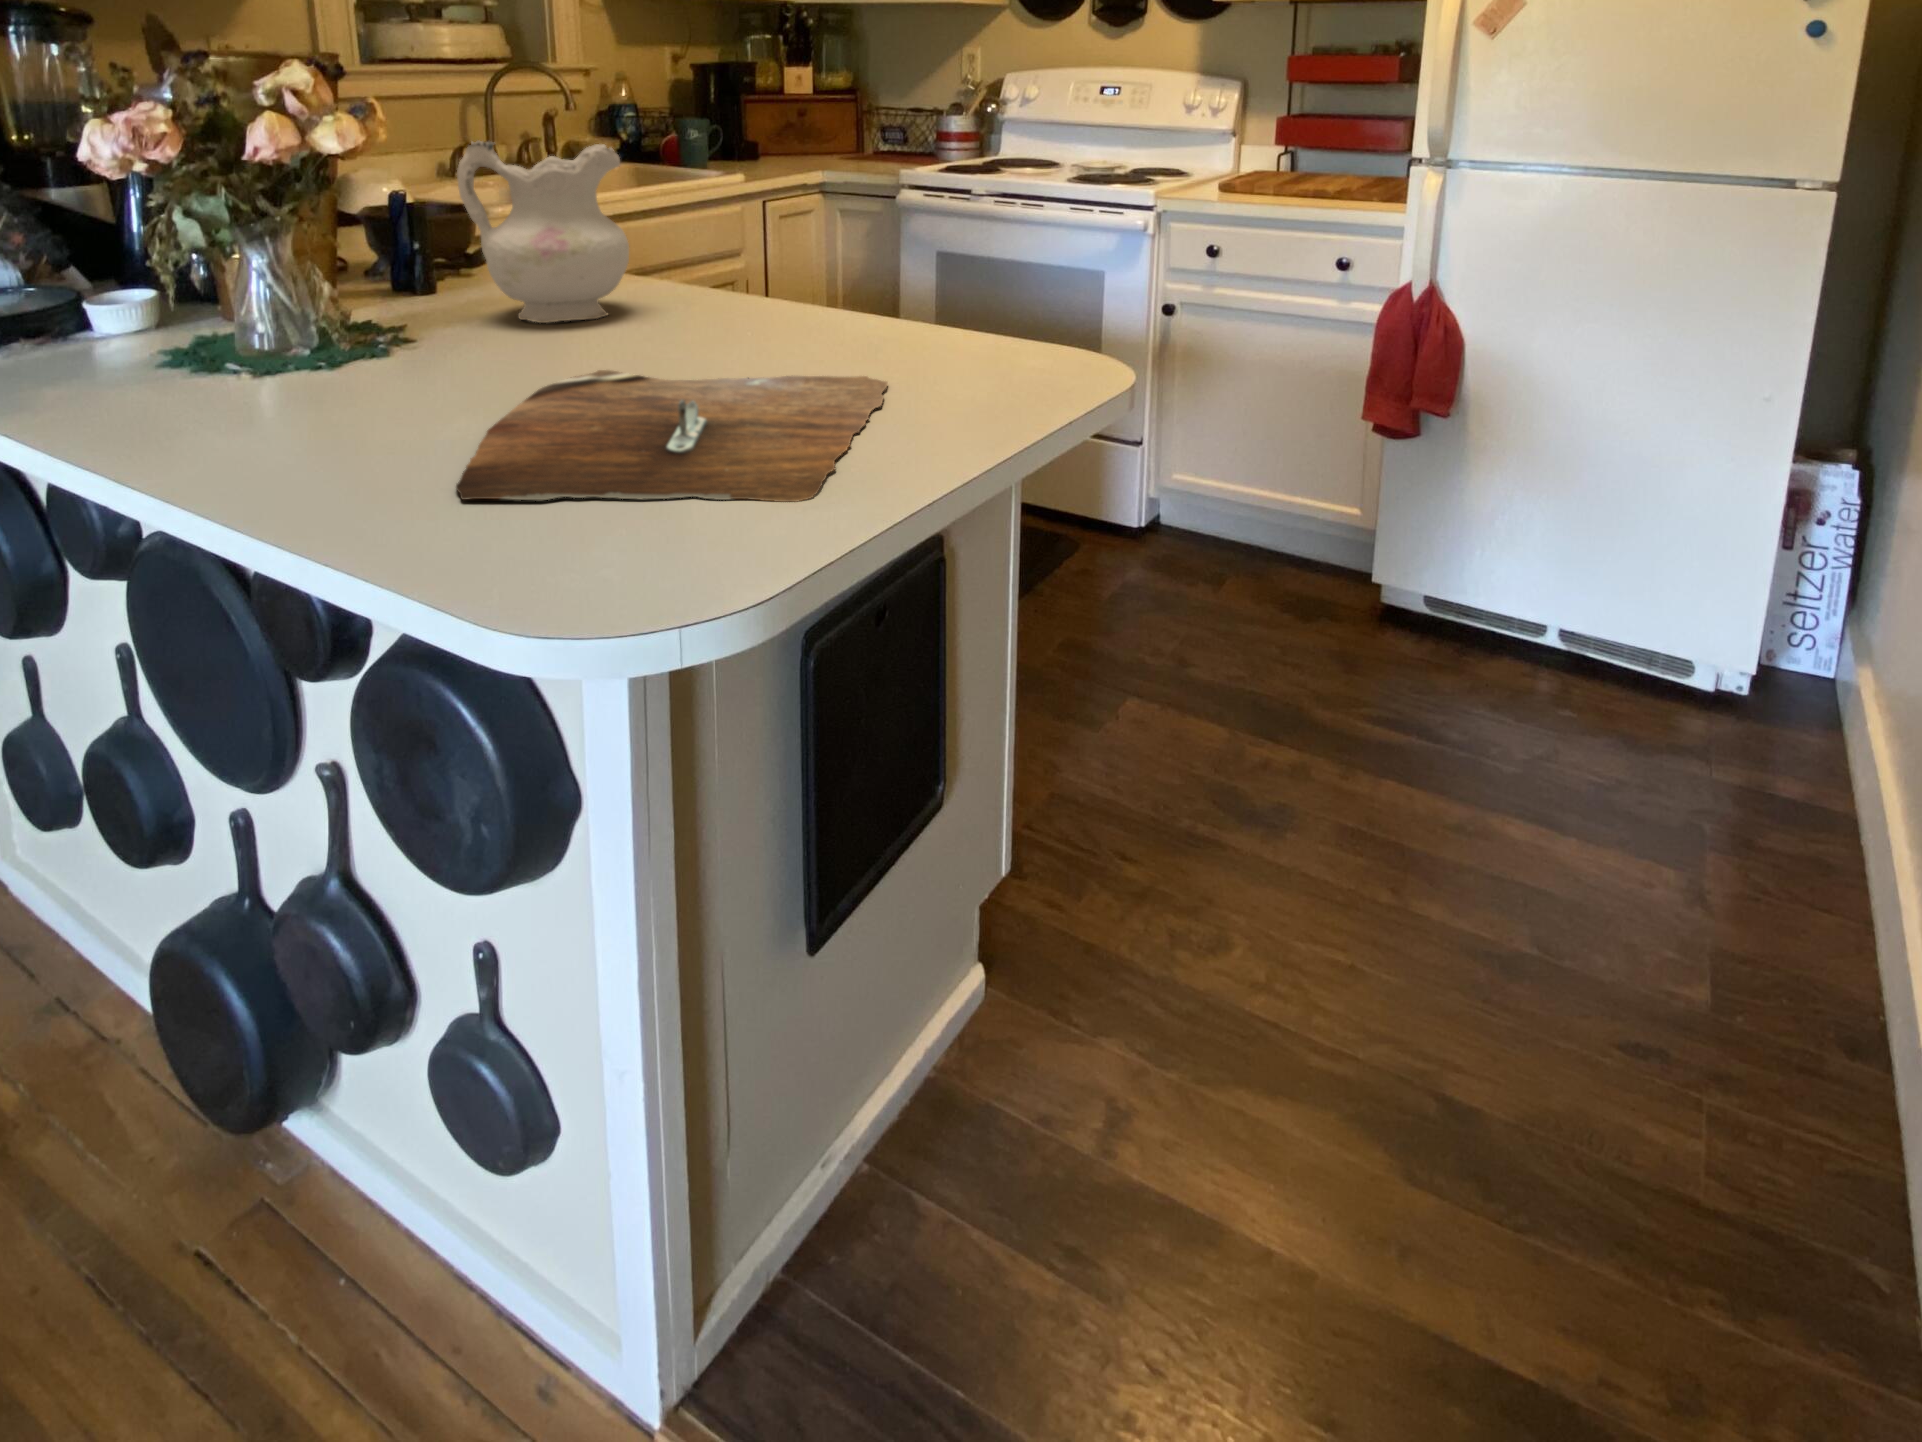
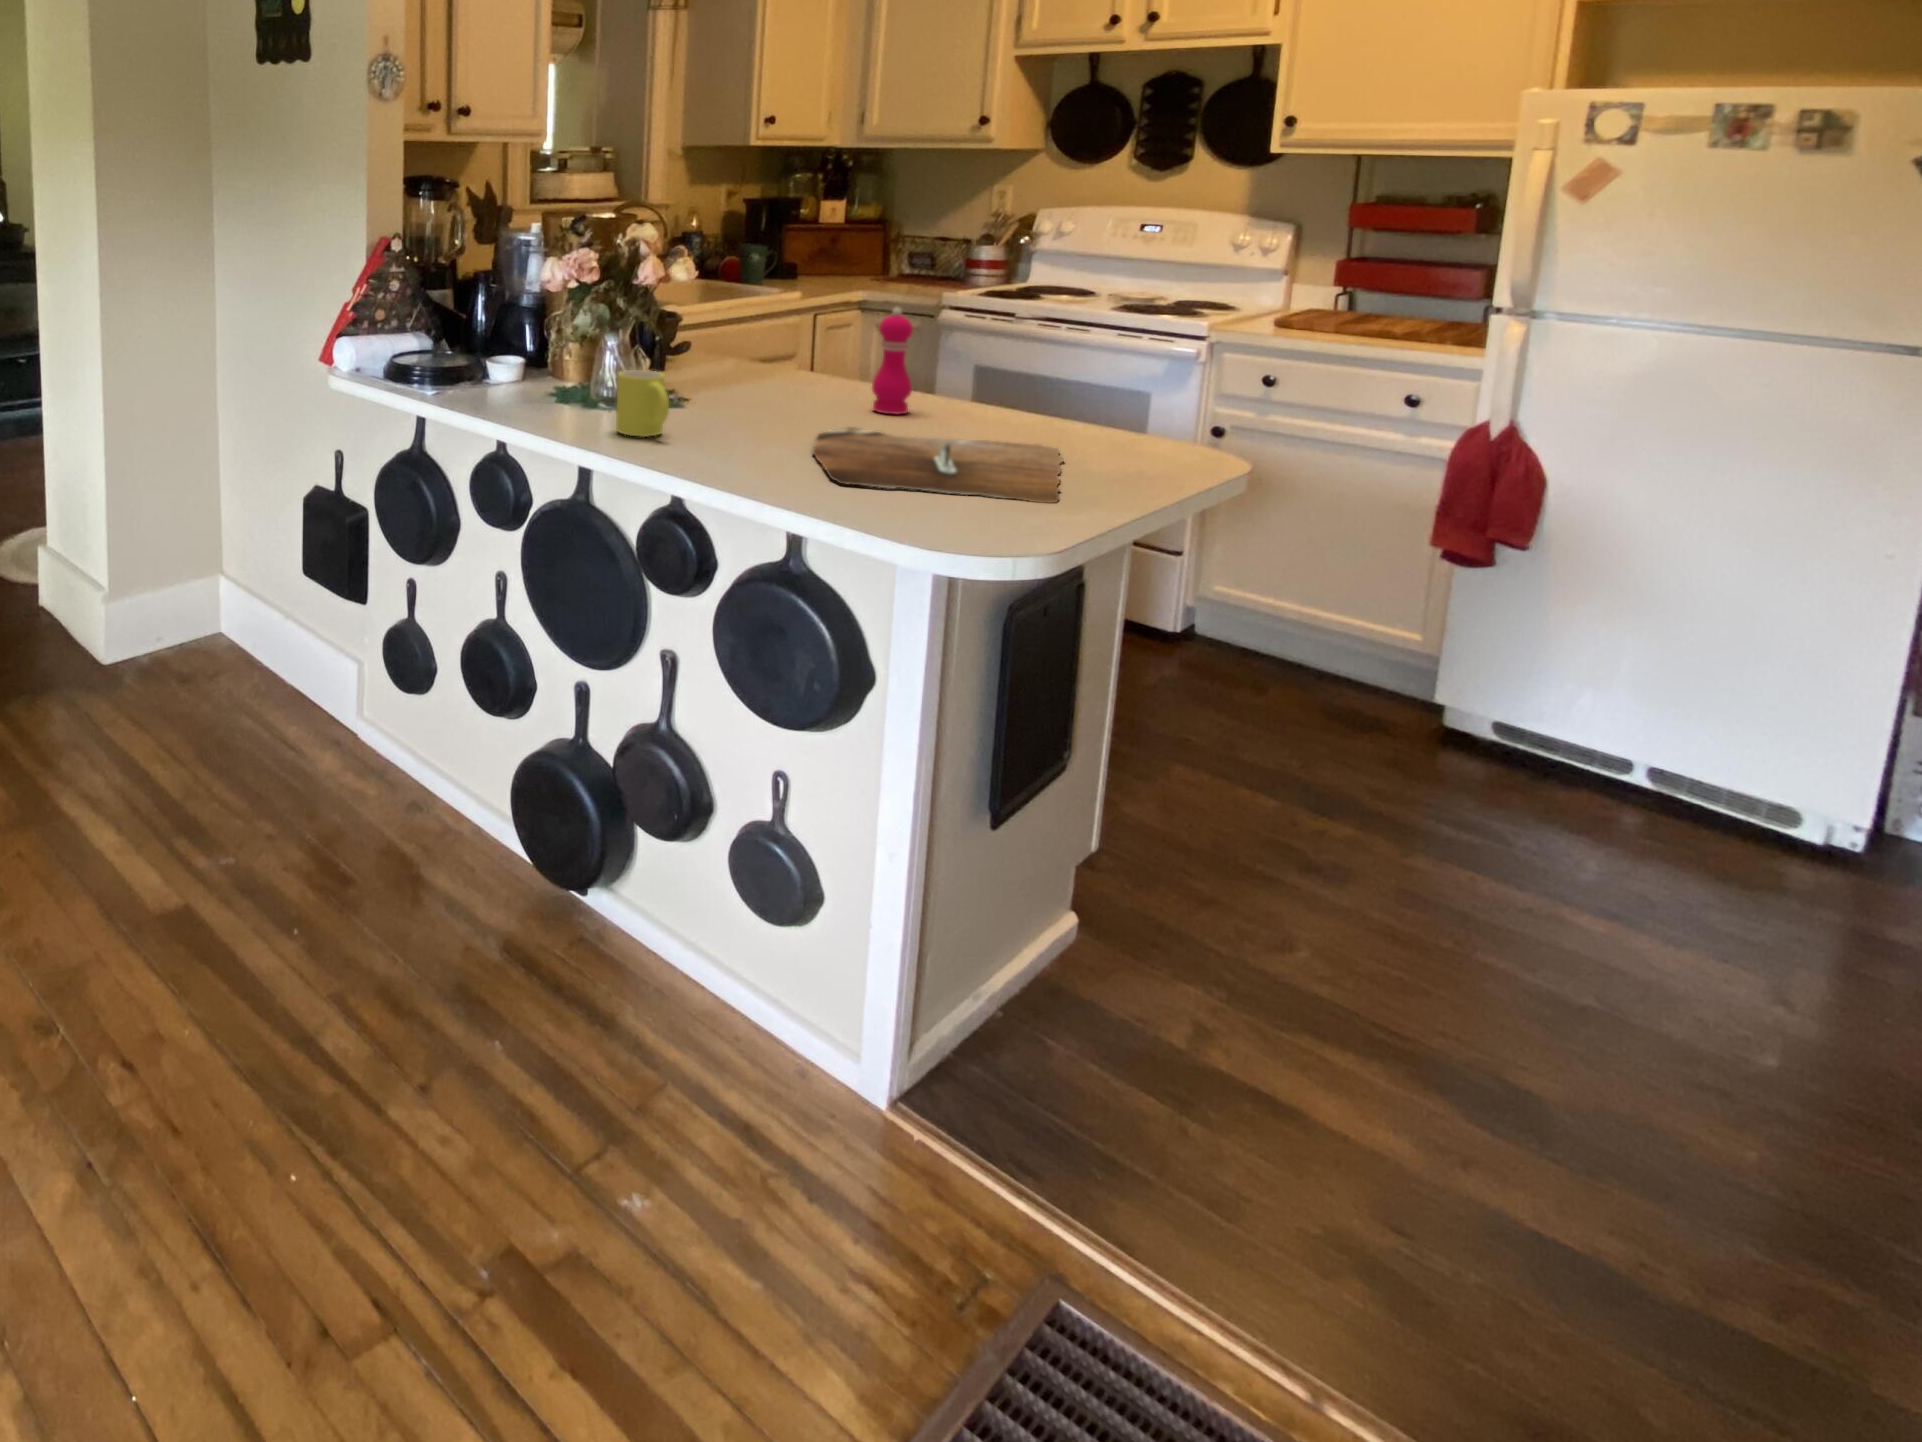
ceramic pitcher: present [457,141,629,323] -> none [717,272,825,397]
pepper mill: none [673,183,729,339] -> present [872,308,913,414]
mug: none [169,306,273,422] -> present [616,370,669,437]

